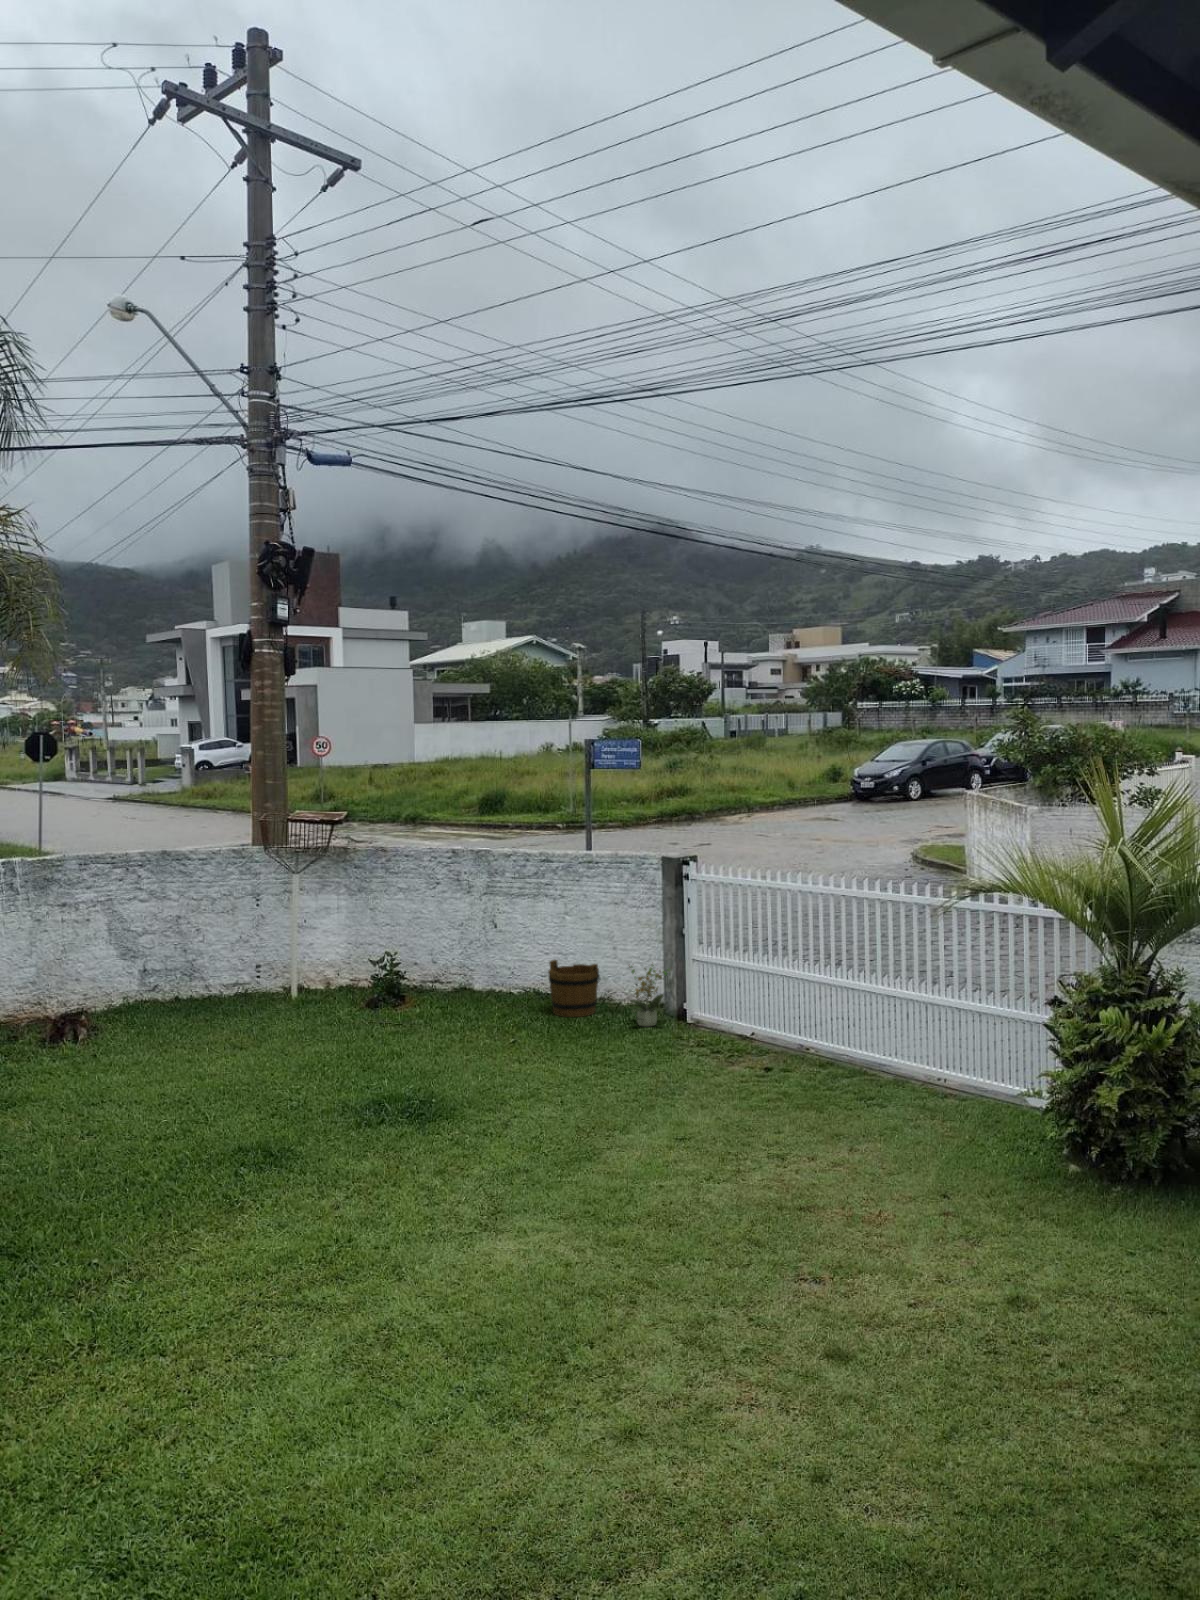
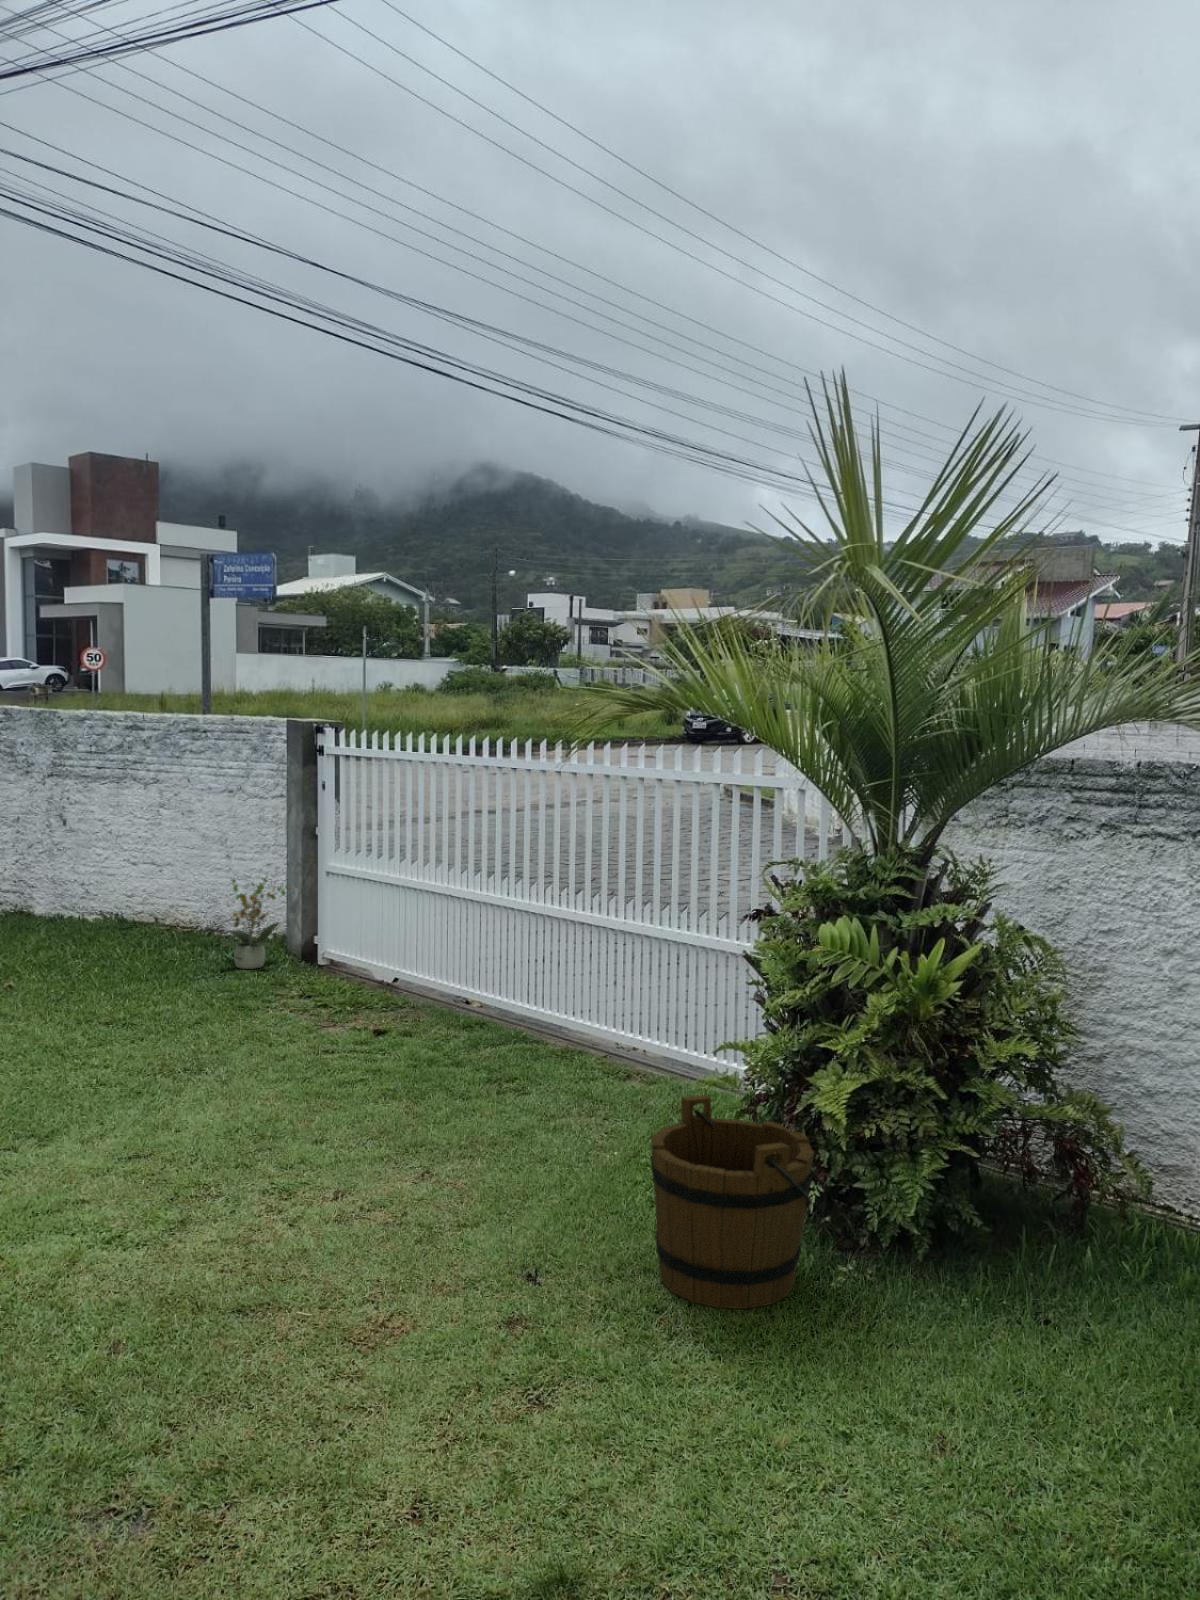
bucket: present [548,960,600,1017] -> present [650,1095,814,1309]

